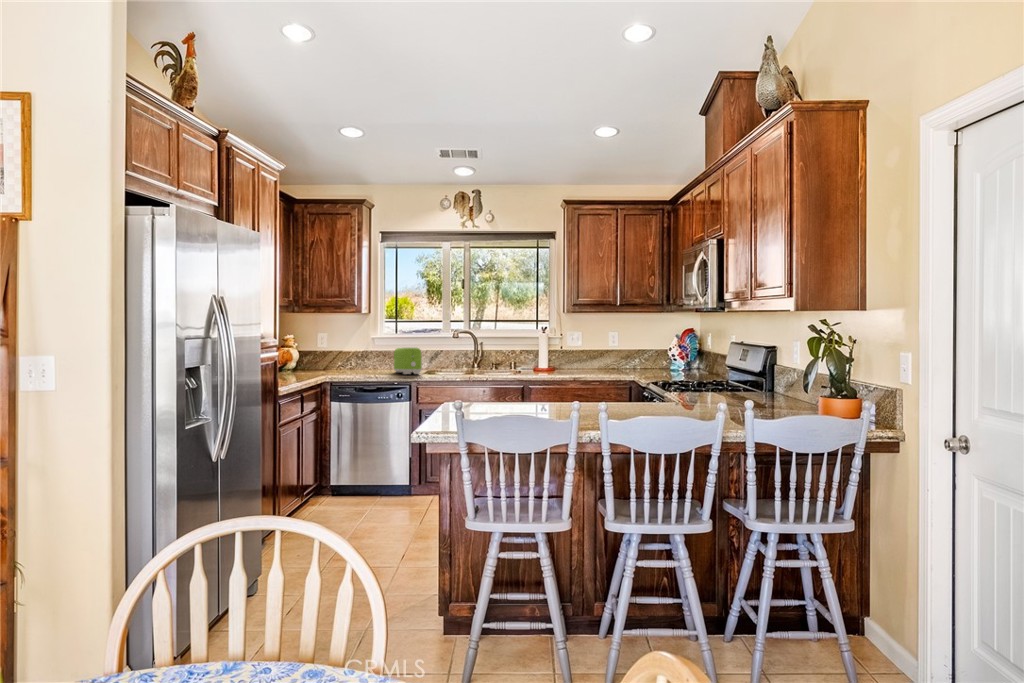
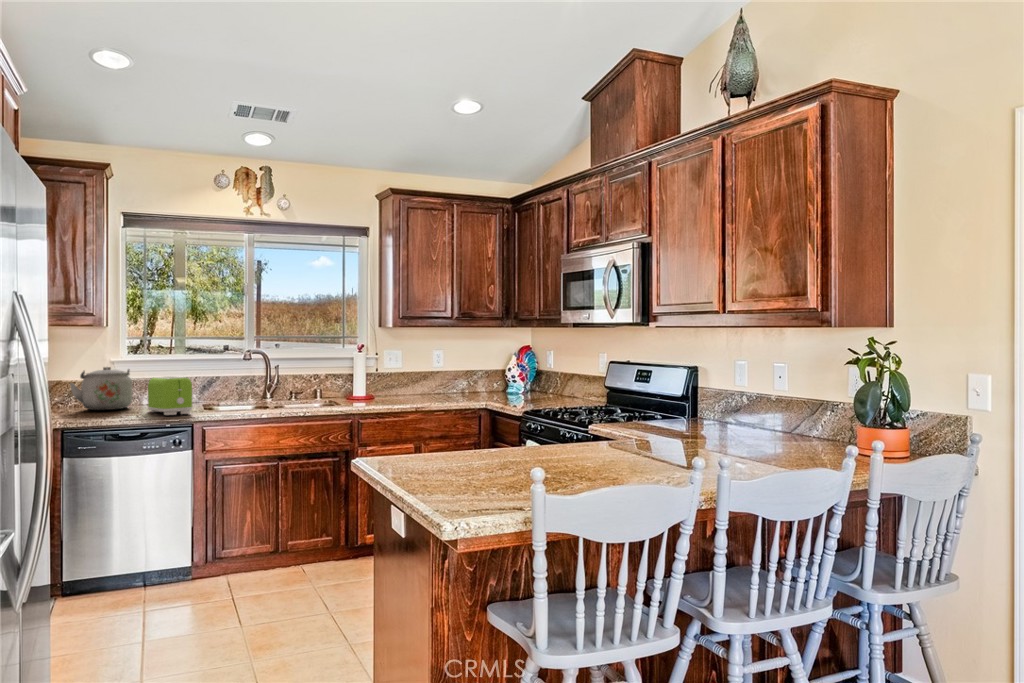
kettle: none [346,340,385,370] -> present [70,367,132,410]

